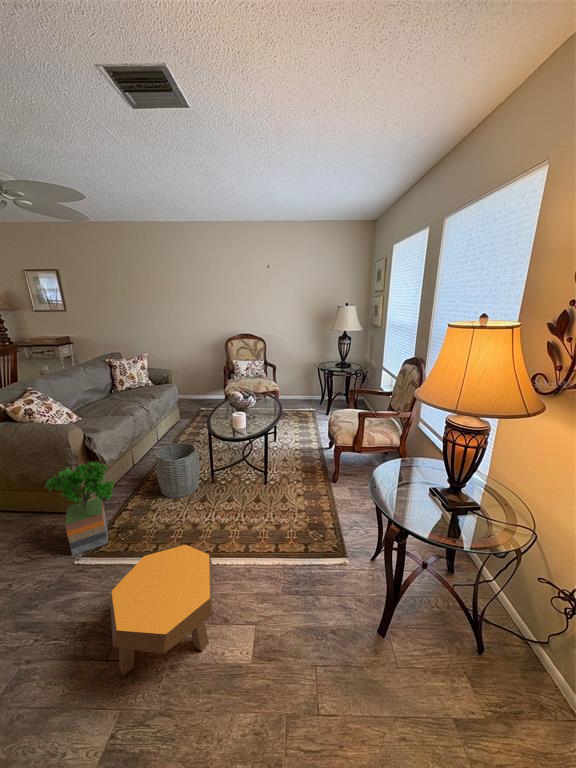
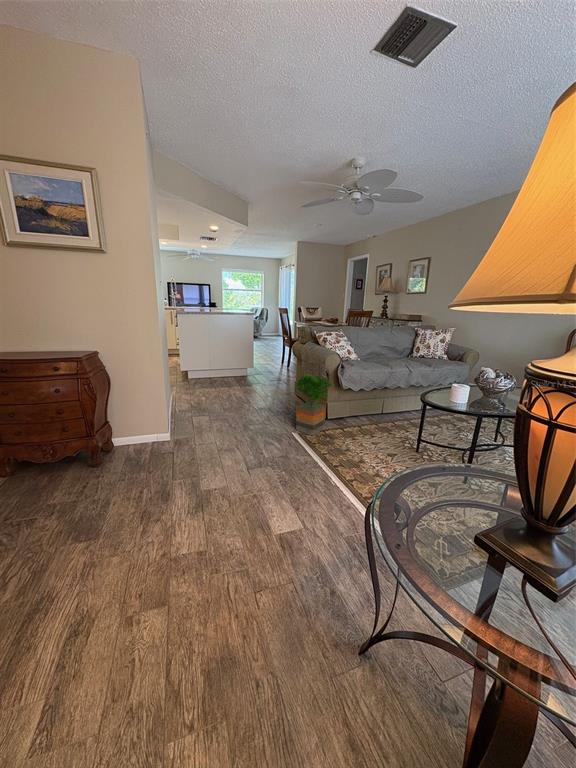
woven basket: present [156,443,200,498] -> none [370,396,412,445]
footstool: present [110,545,213,676] -> none [240,432,313,505]

